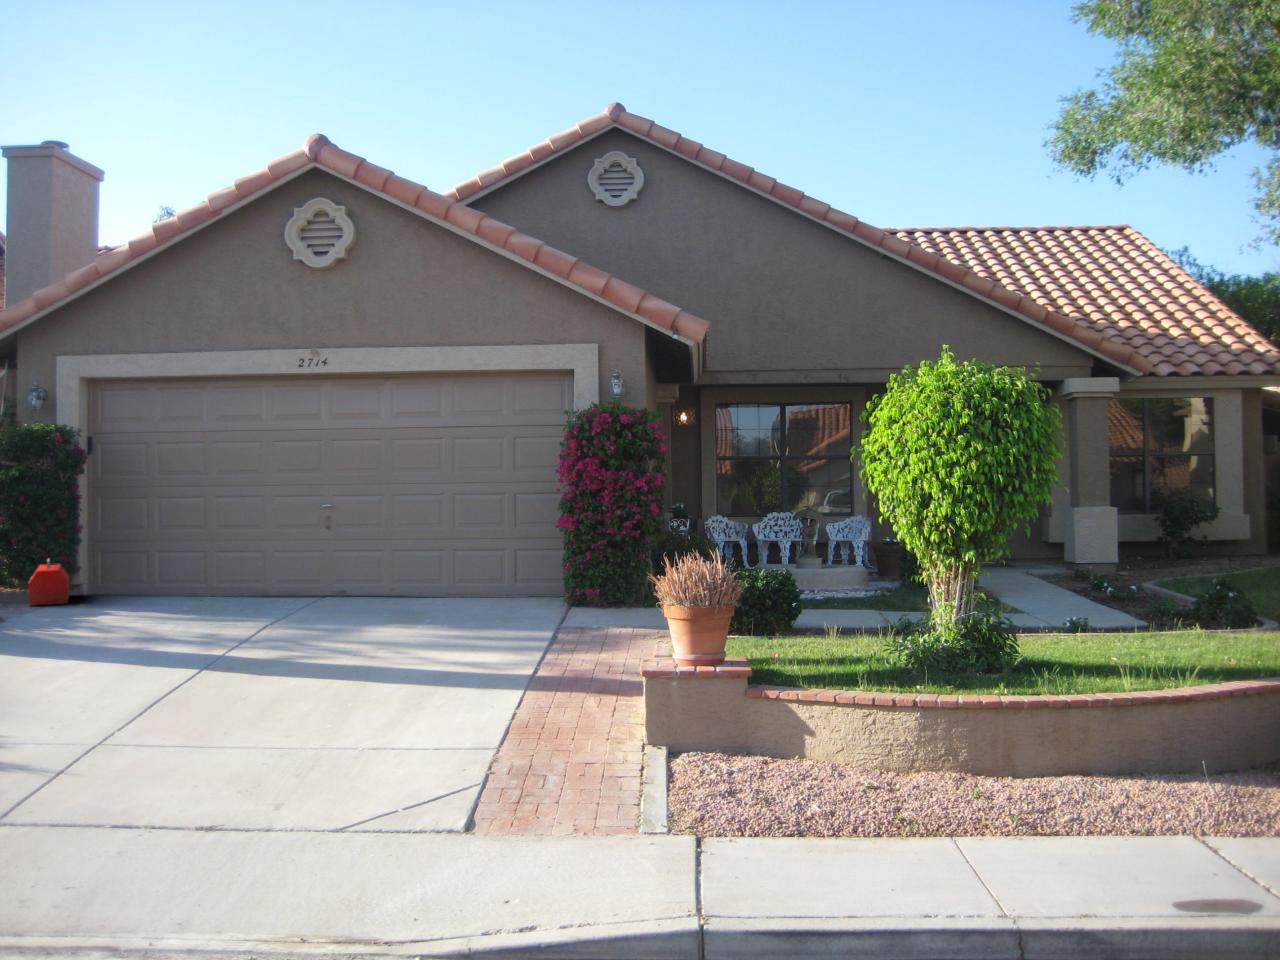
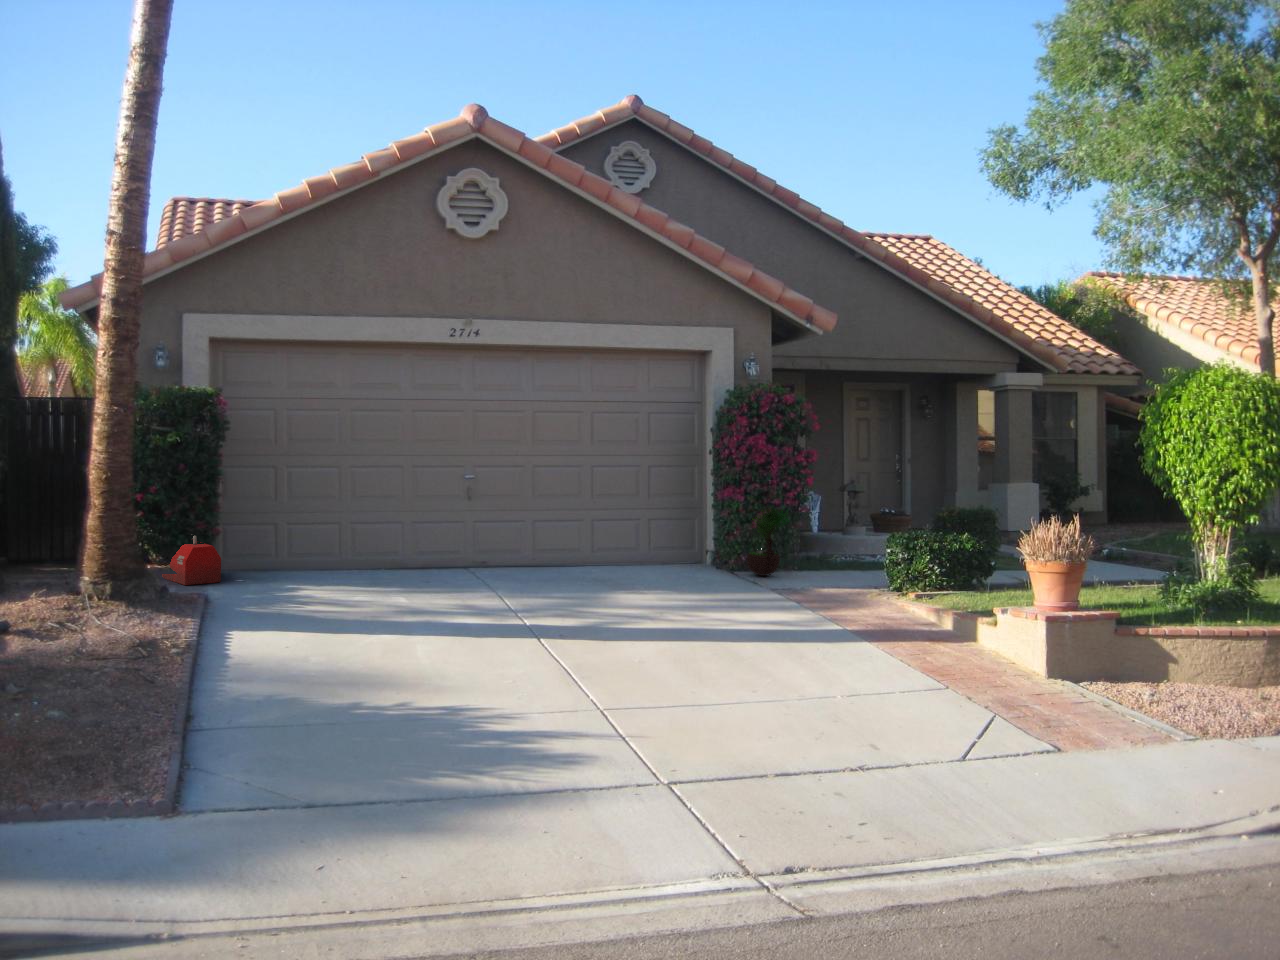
potted tree: none [588,529,637,612] -> present [747,505,787,576]

